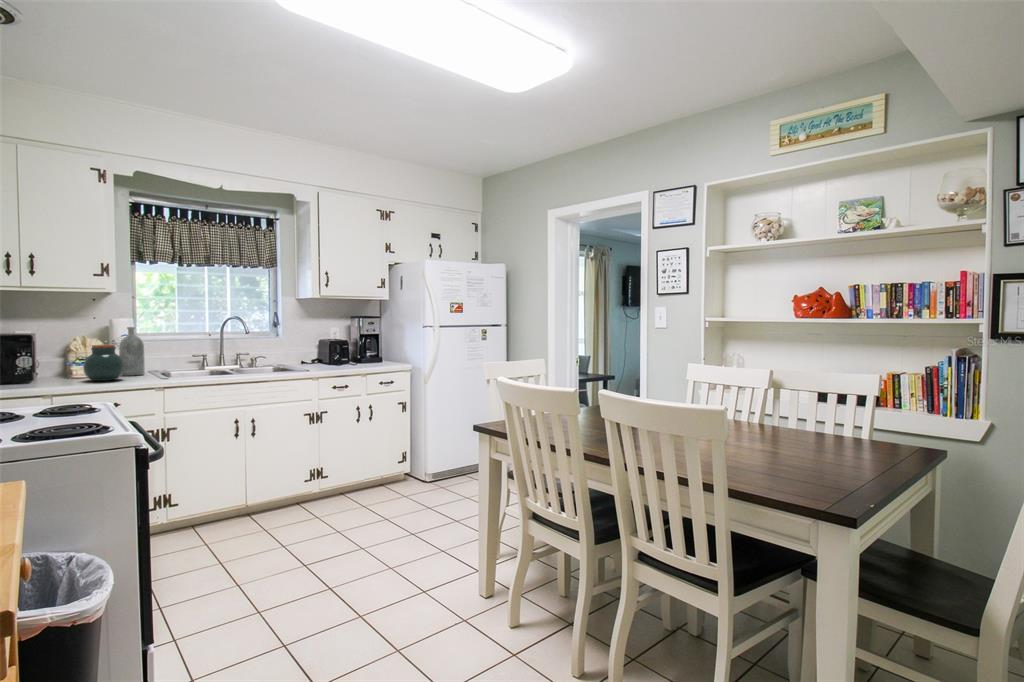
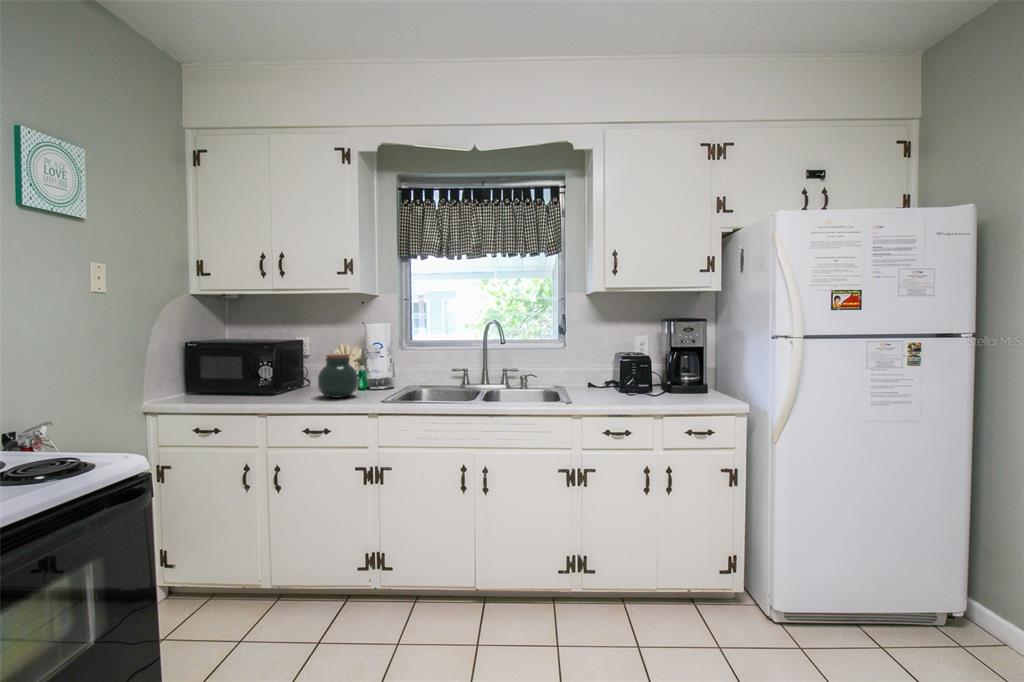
bottle: present [119,327,145,376] -> none [368,333,392,391]

